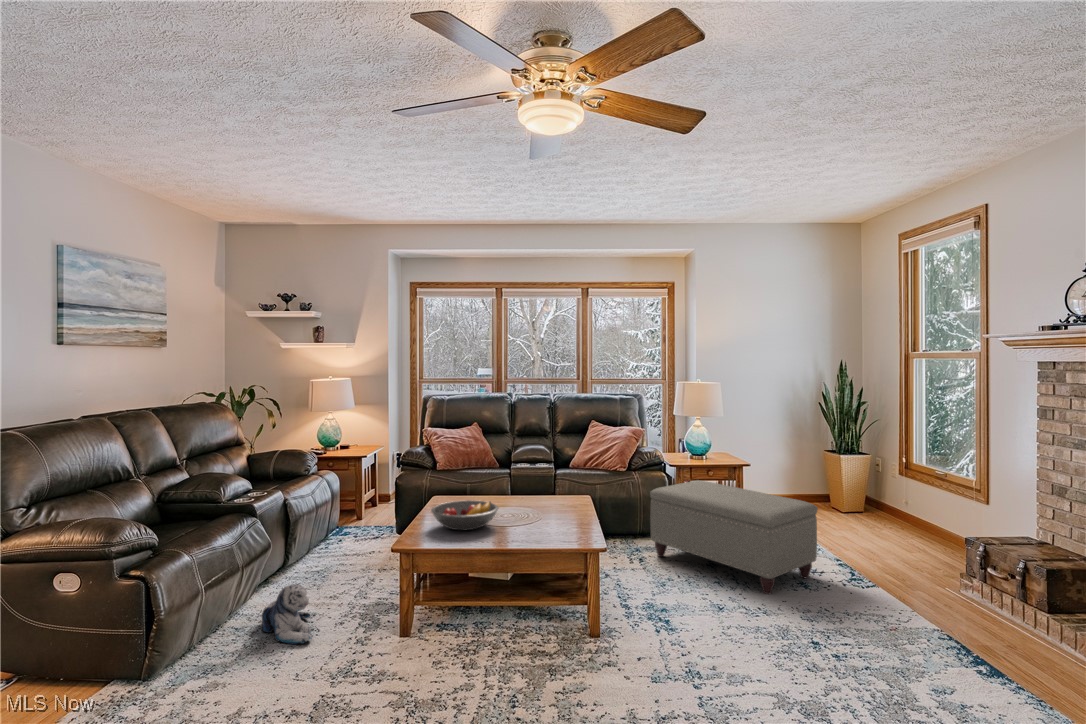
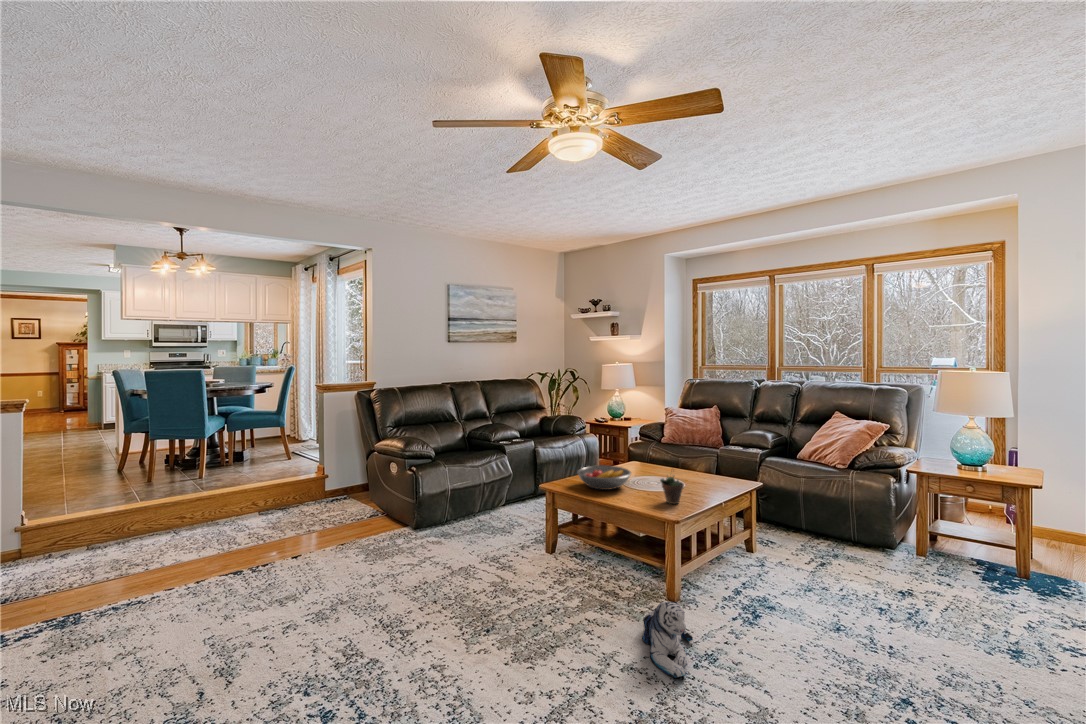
ottoman: present [650,480,818,594] -> none [836,491,1057,654]
succulent plant: none [546,488,571,528] -> present [660,477,684,504]
plush toy: present [262,584,312,644] -> present [642,601,693,678]

